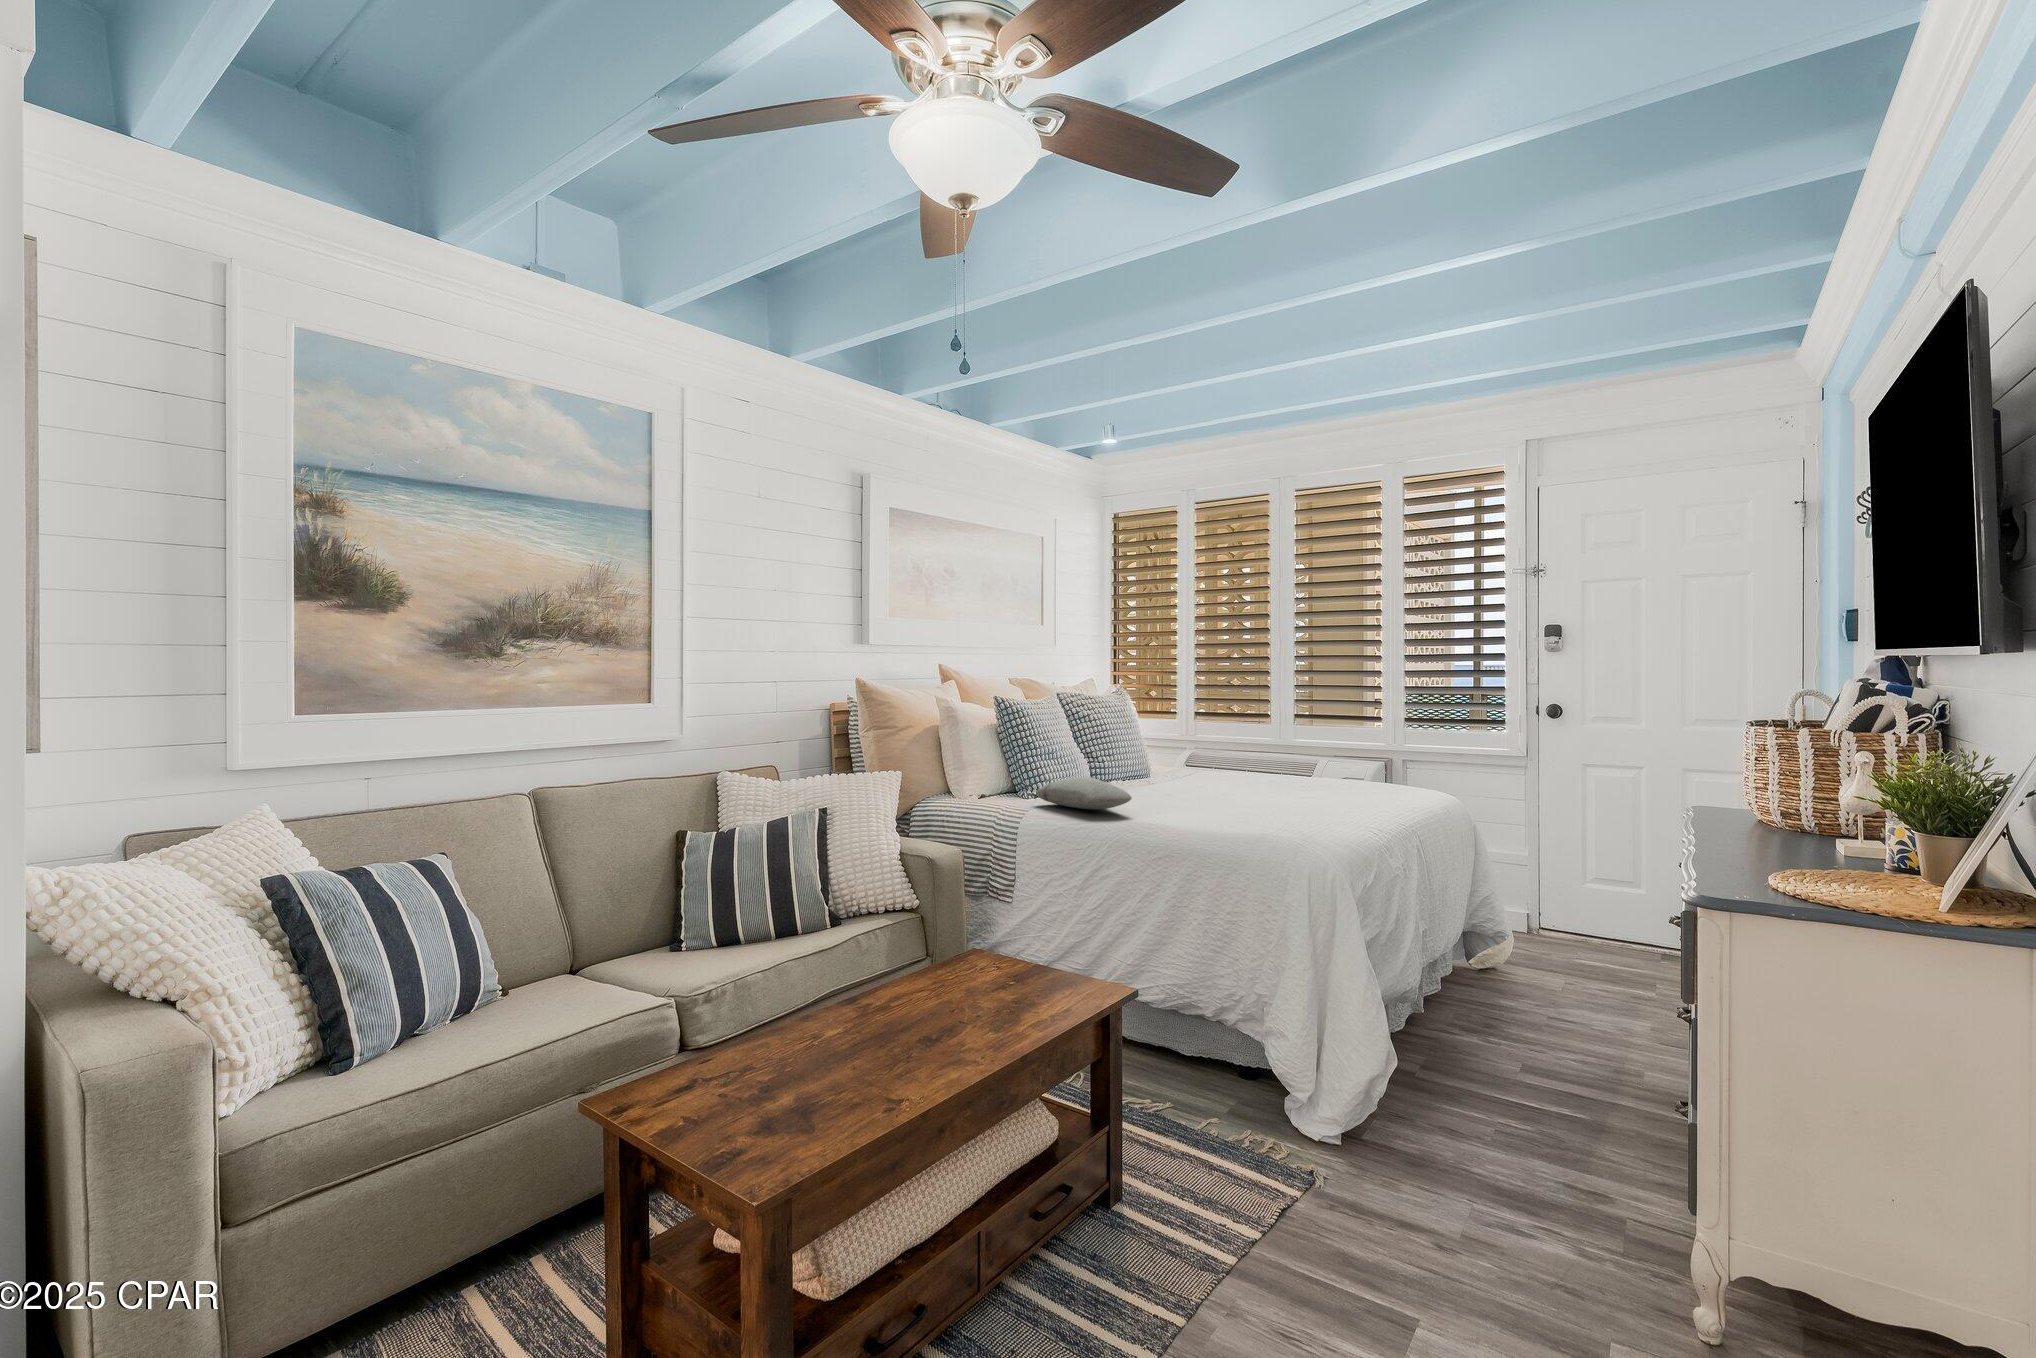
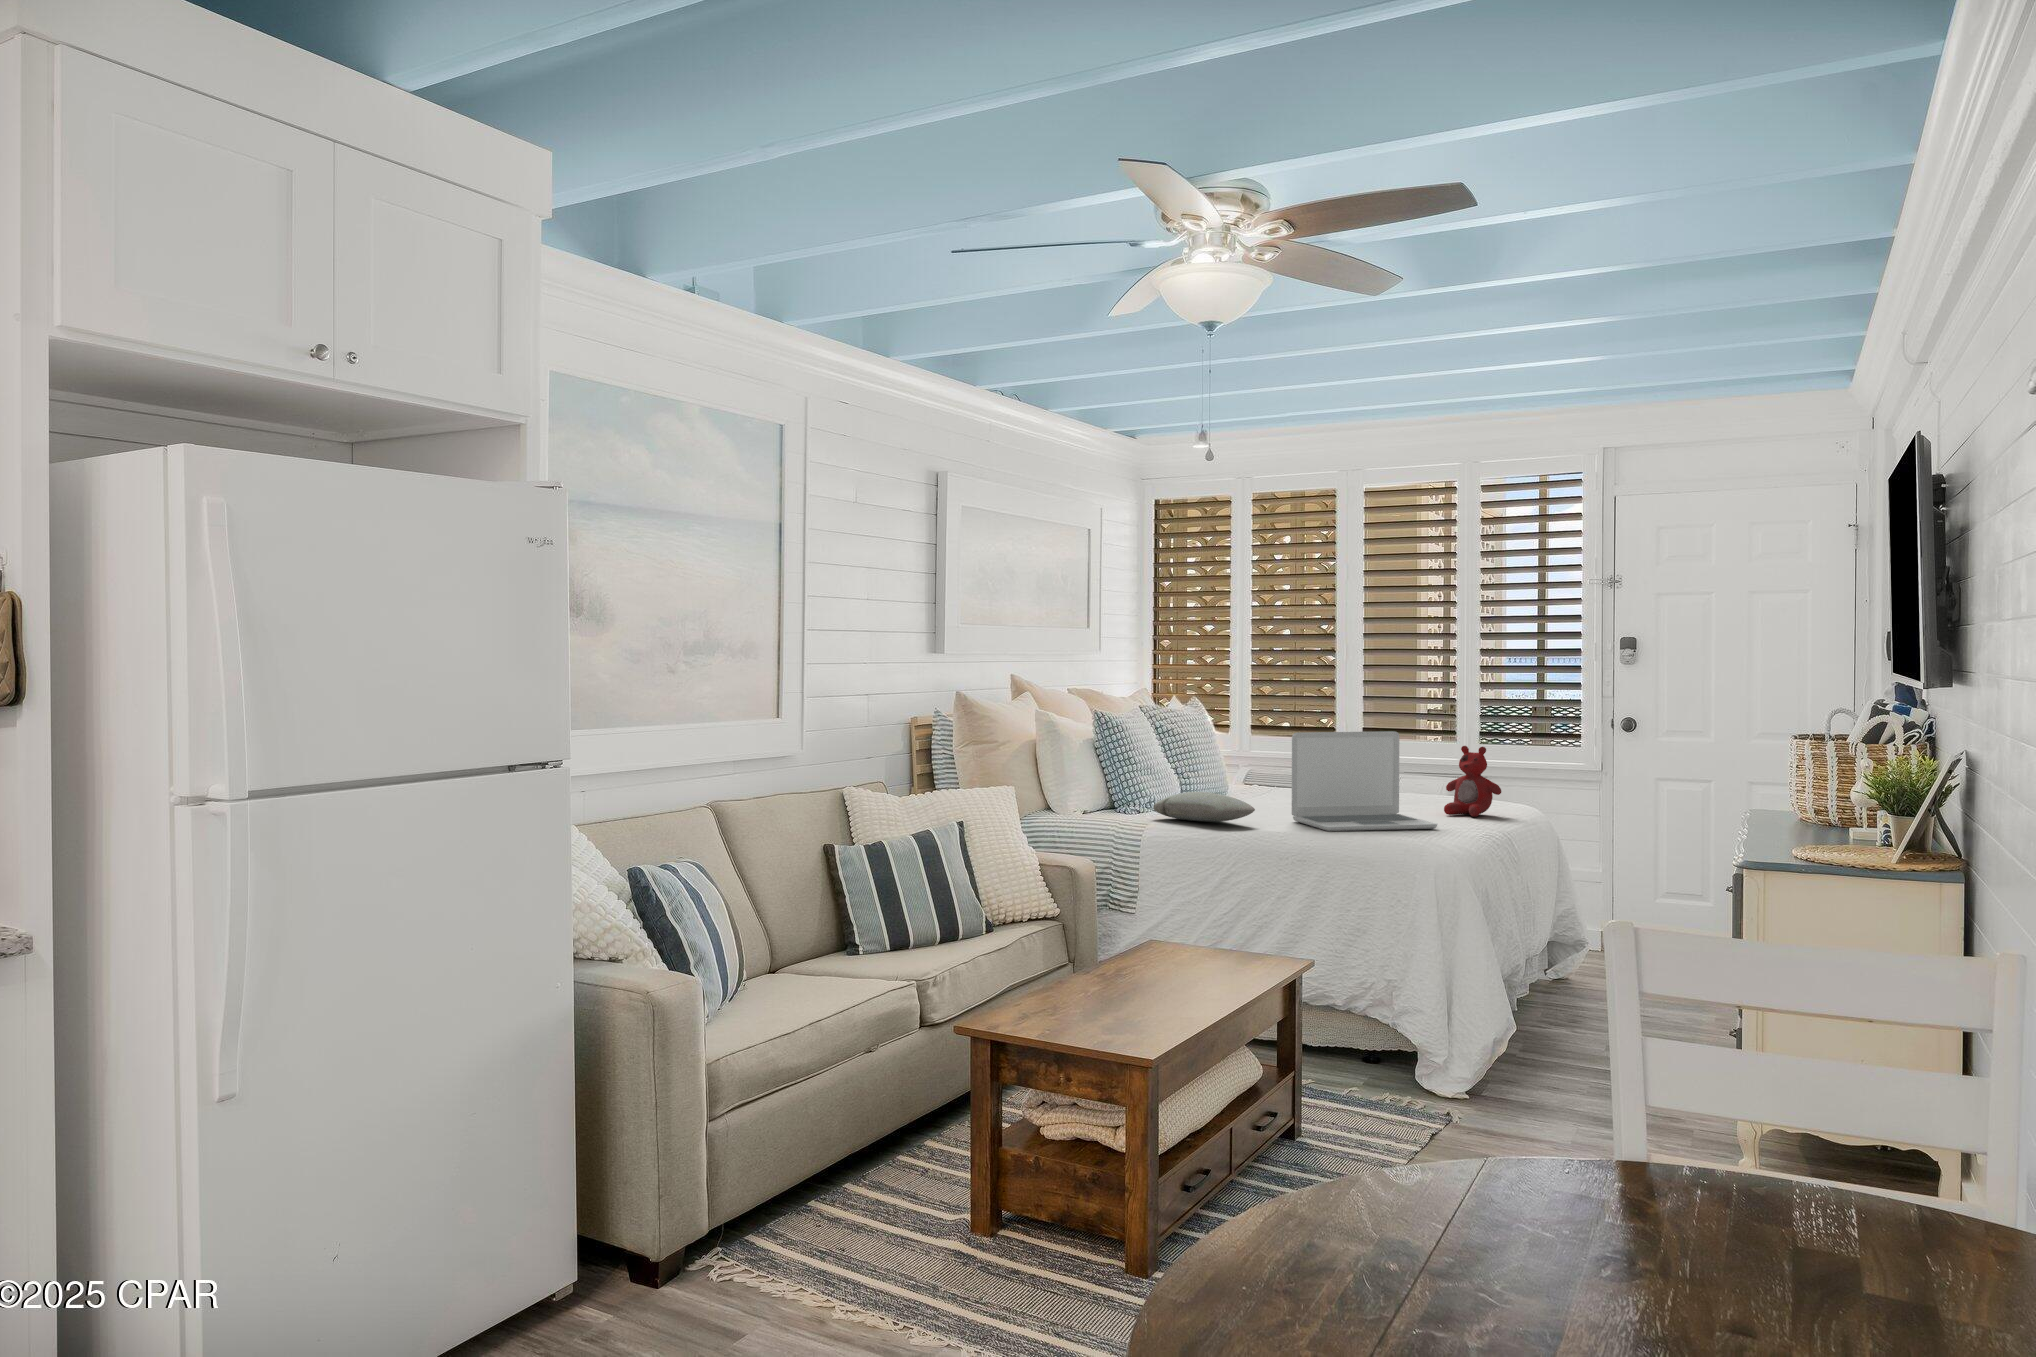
laptop: none [1179,716,1329,823] -> present [1292,731,1437,831]
stuffed bear: none [1348,731,1410,806] -> present [1444,746,1501,817]

